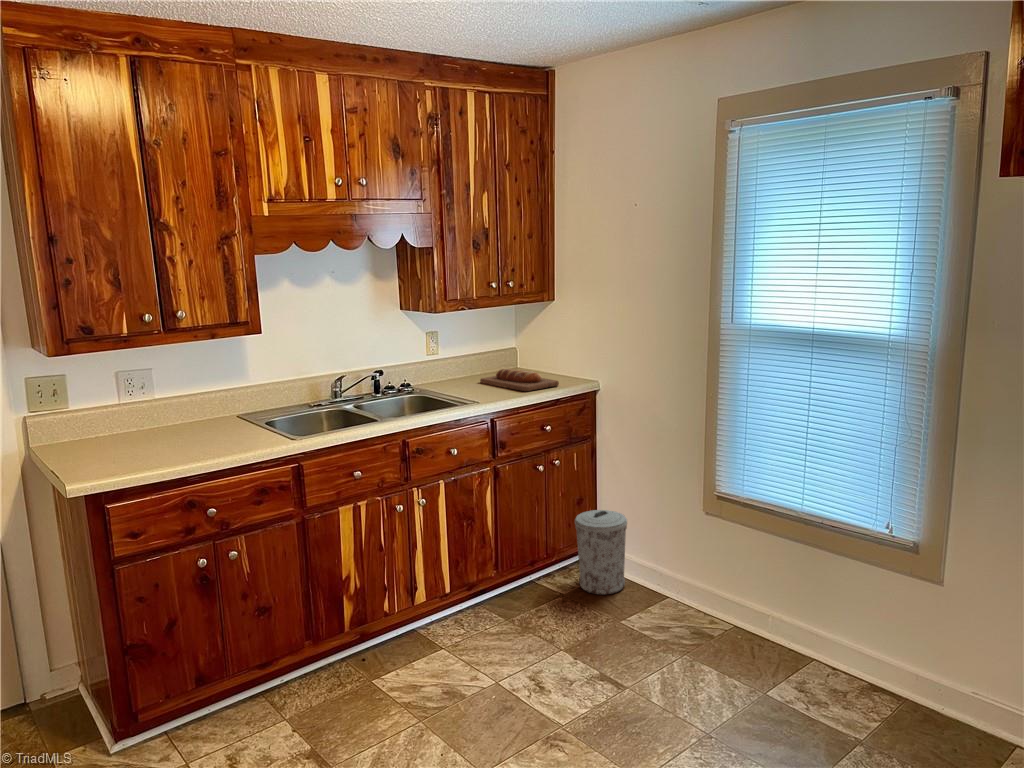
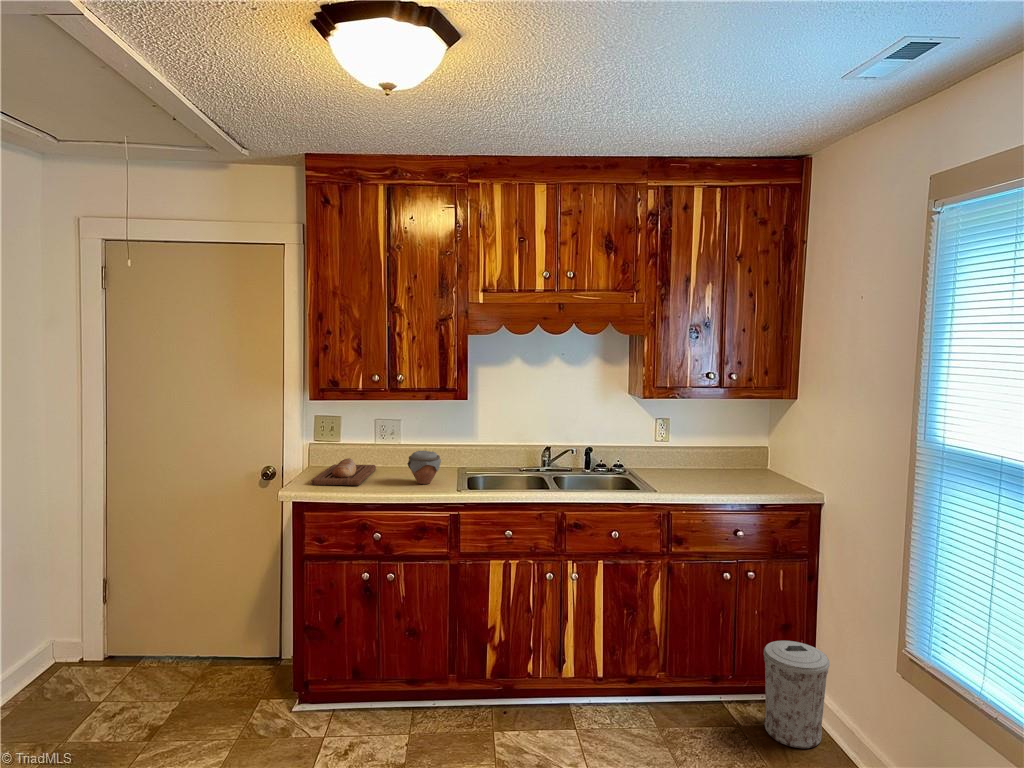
bread loaf: present [480,369,559,391] -> present [312,458,376,485]
jar: none [212,401,252,442] -> present [407,451,441,484]

